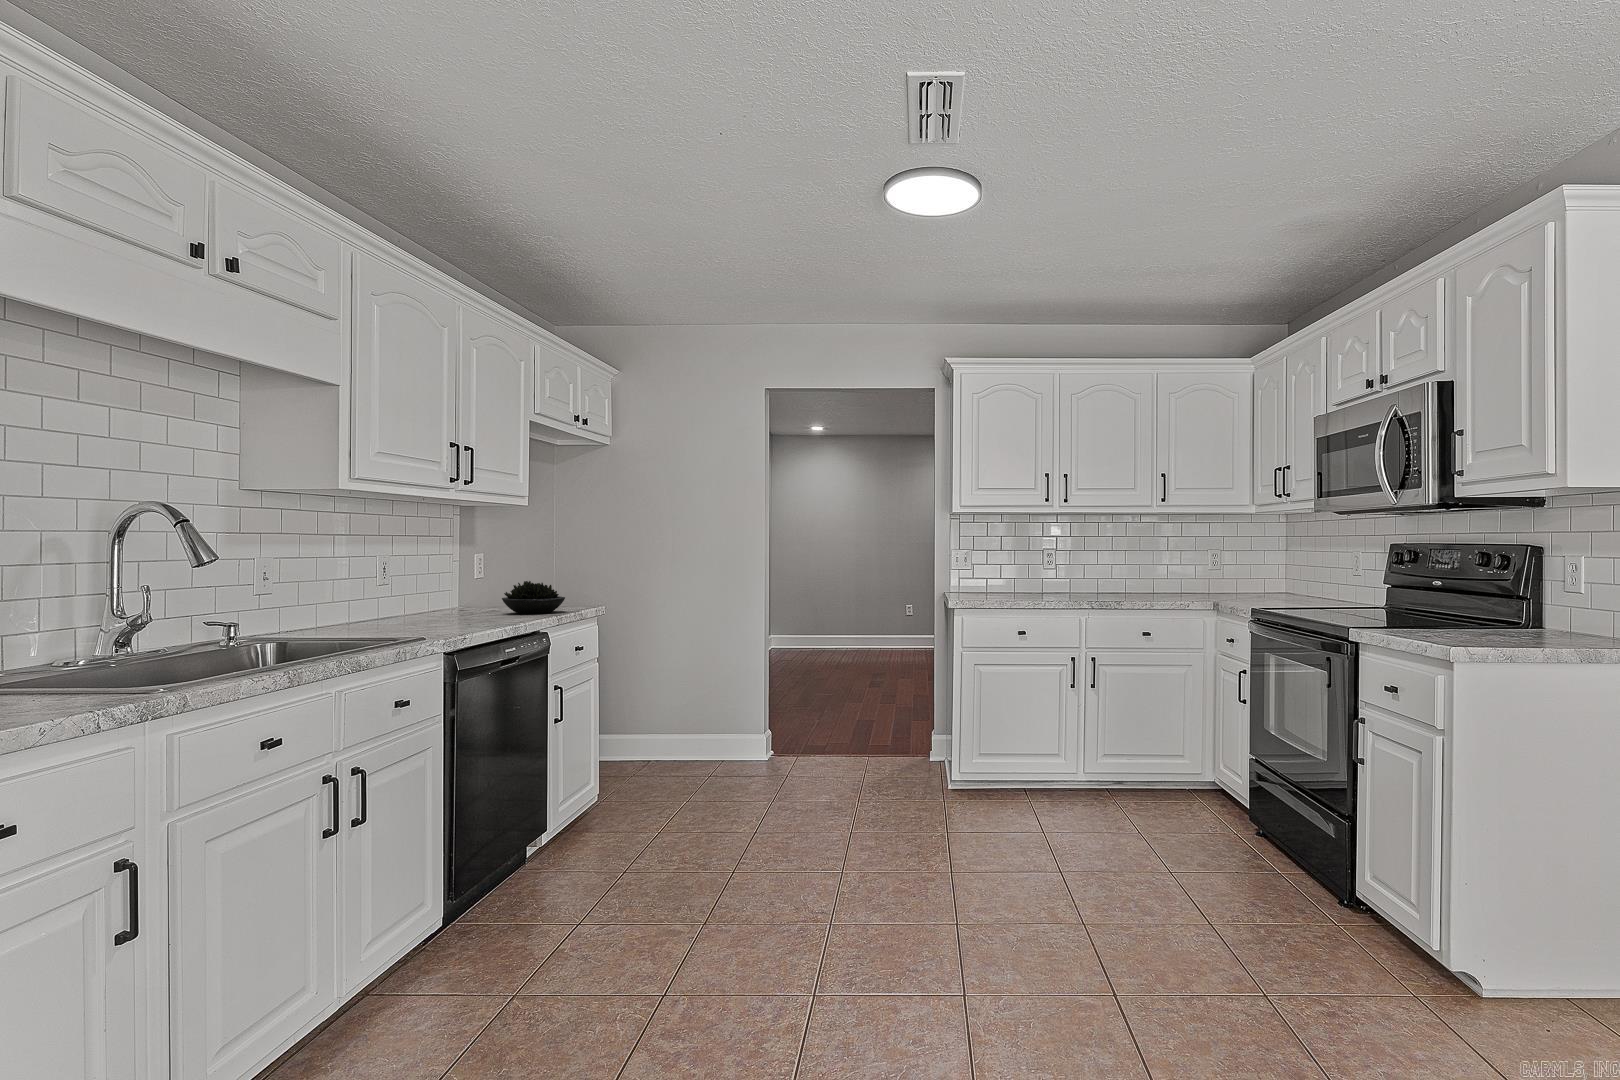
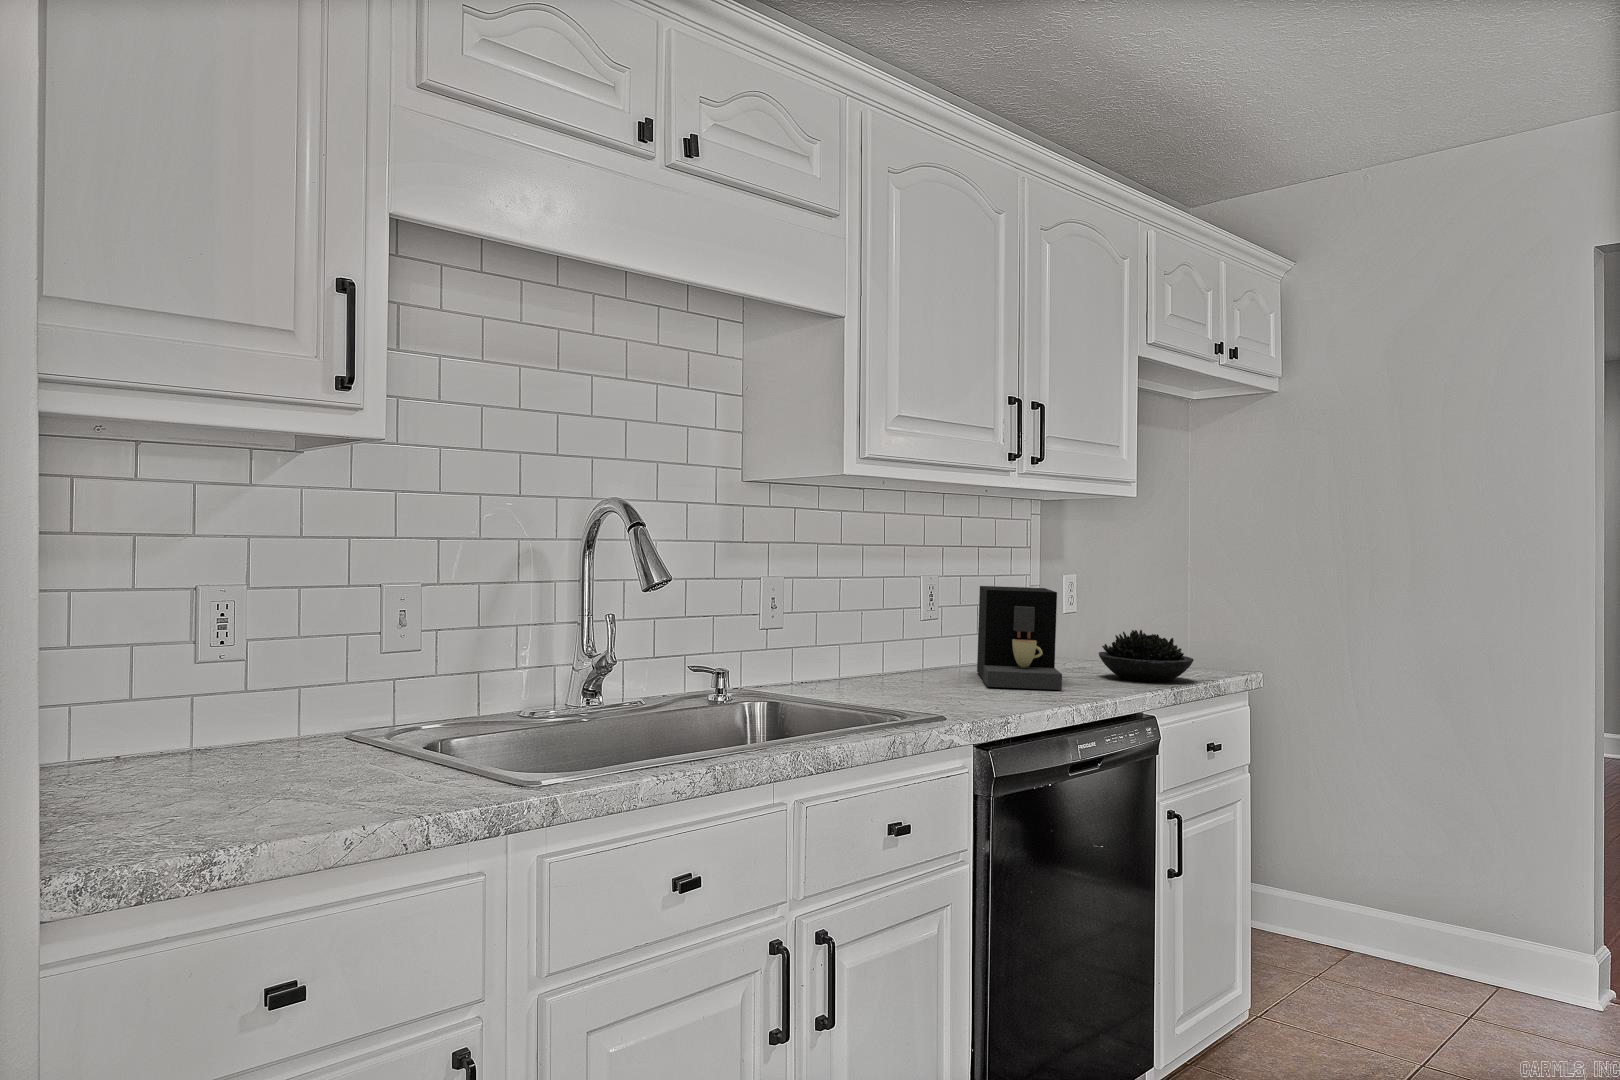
coffee maker: none [414,556,486,623] -> present [977,586,1062,690]

